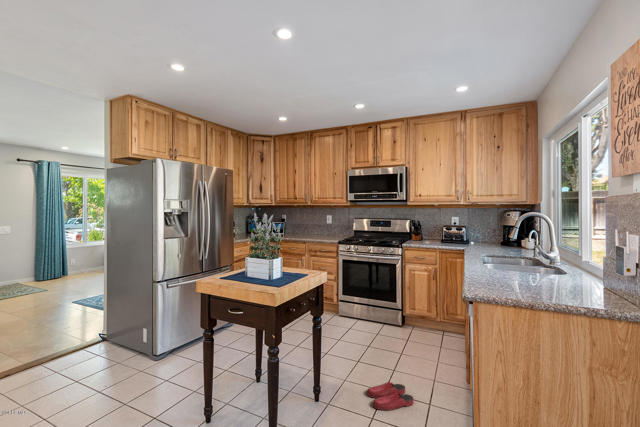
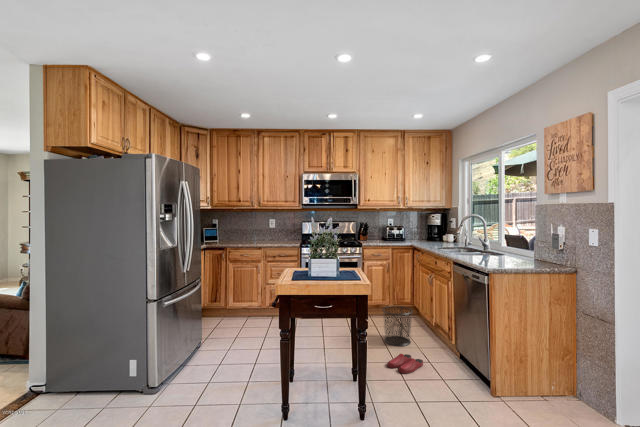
waste bin: none [394,319,432,372] -> present [383,306,412,346]

